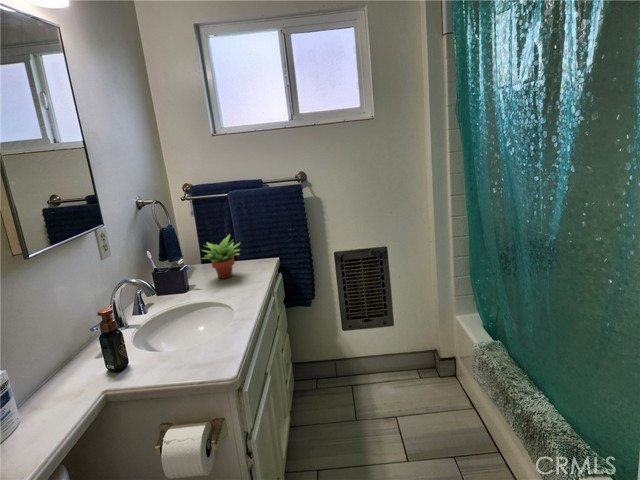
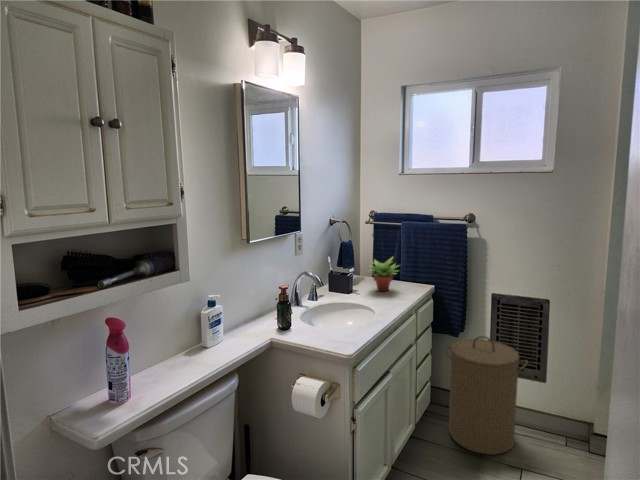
laundry hamper: none [301,299,382,417] -> present [444,336,528,455]

